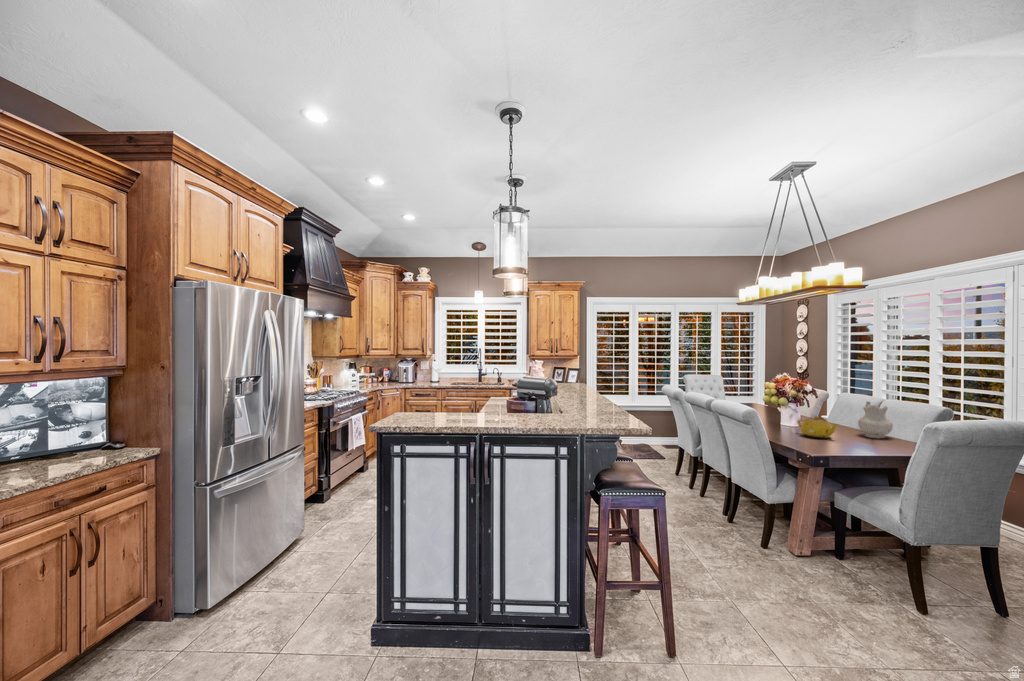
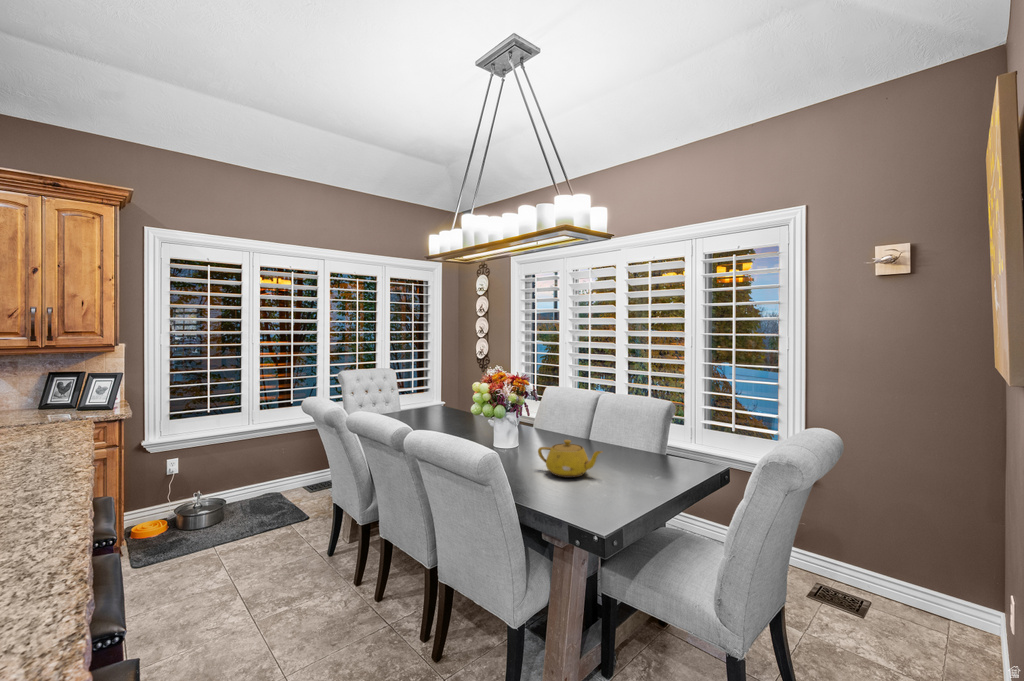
ceramic pitcher: present [858,402,893,438] -> none [606,405,646,461]

